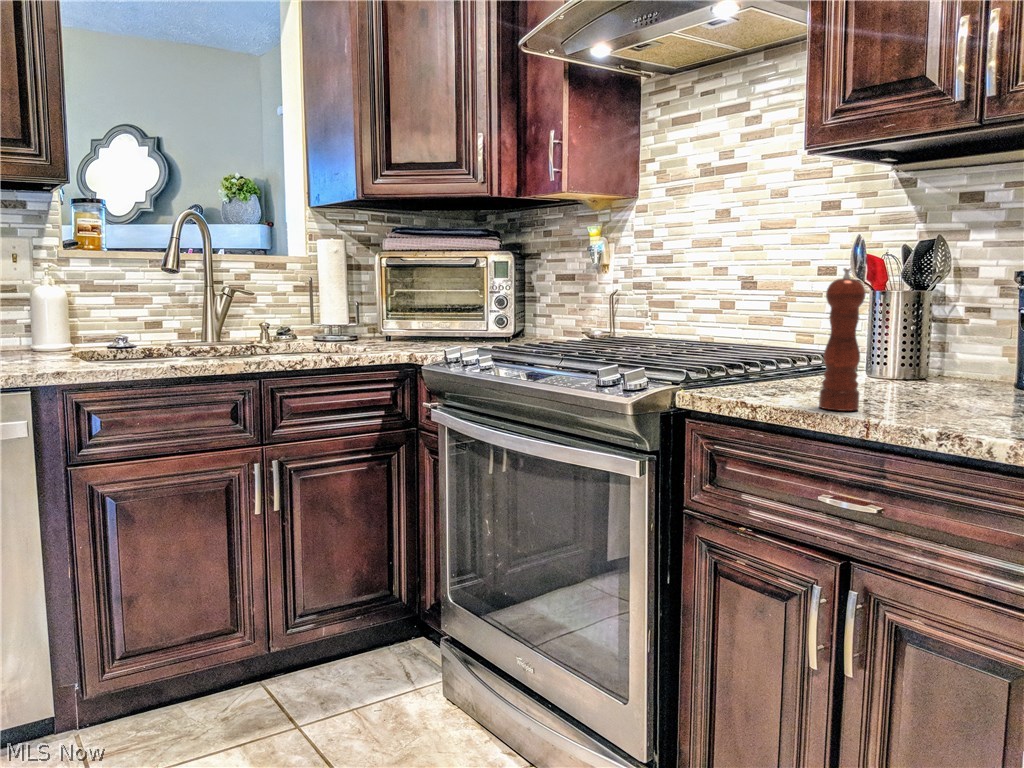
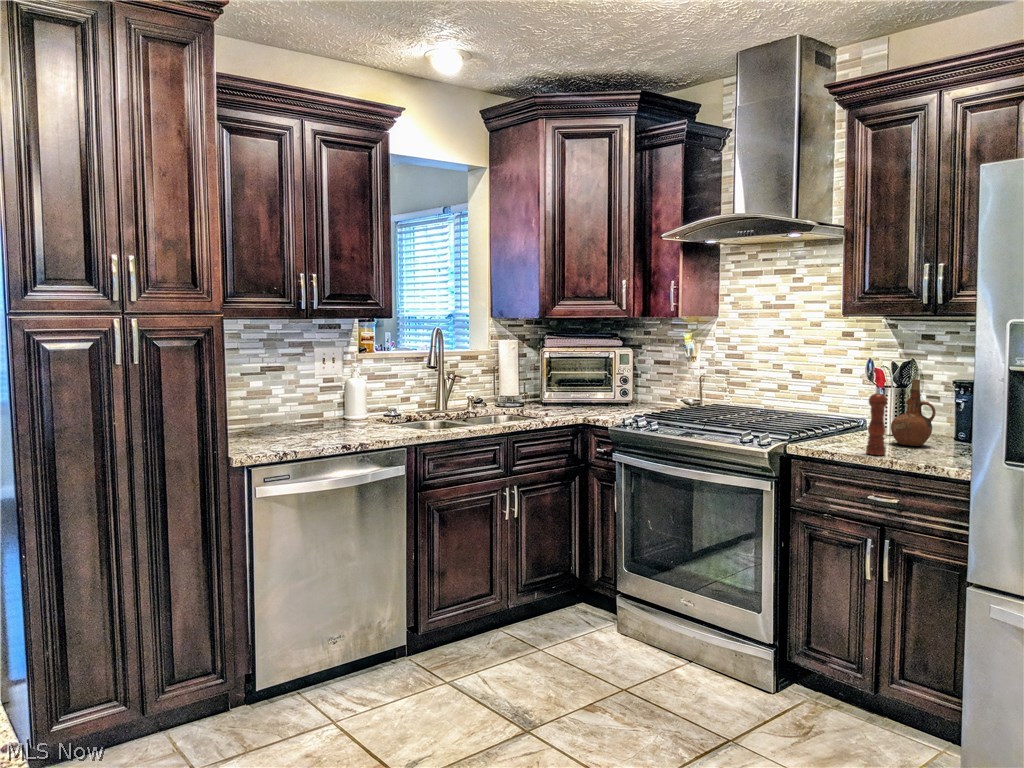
ceramic pitcher: none [885,260,977,395] -> present [891,379,936,446]

